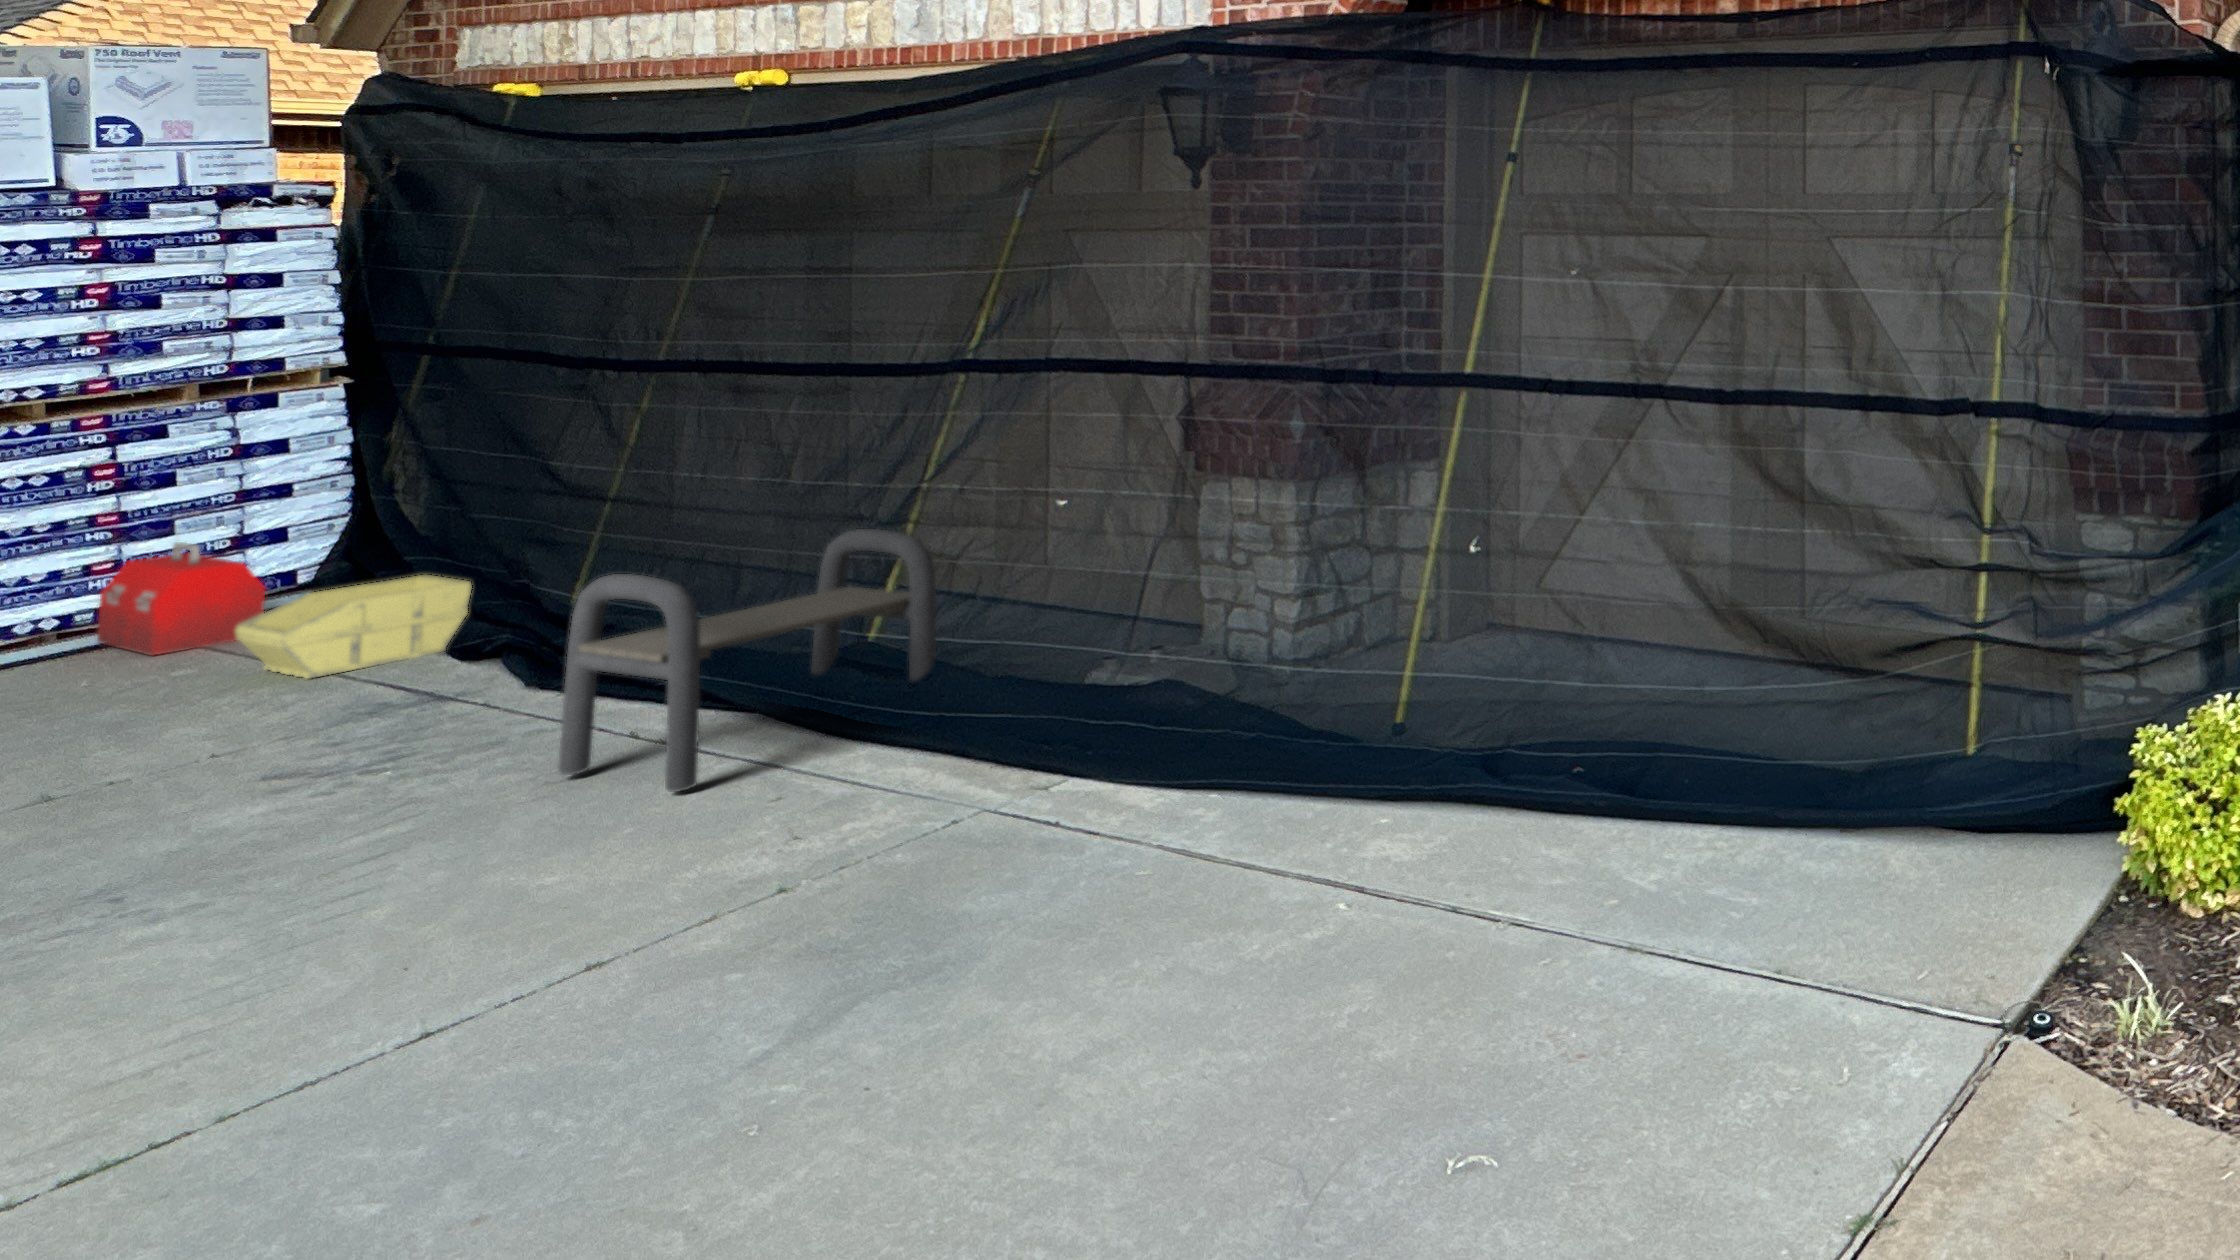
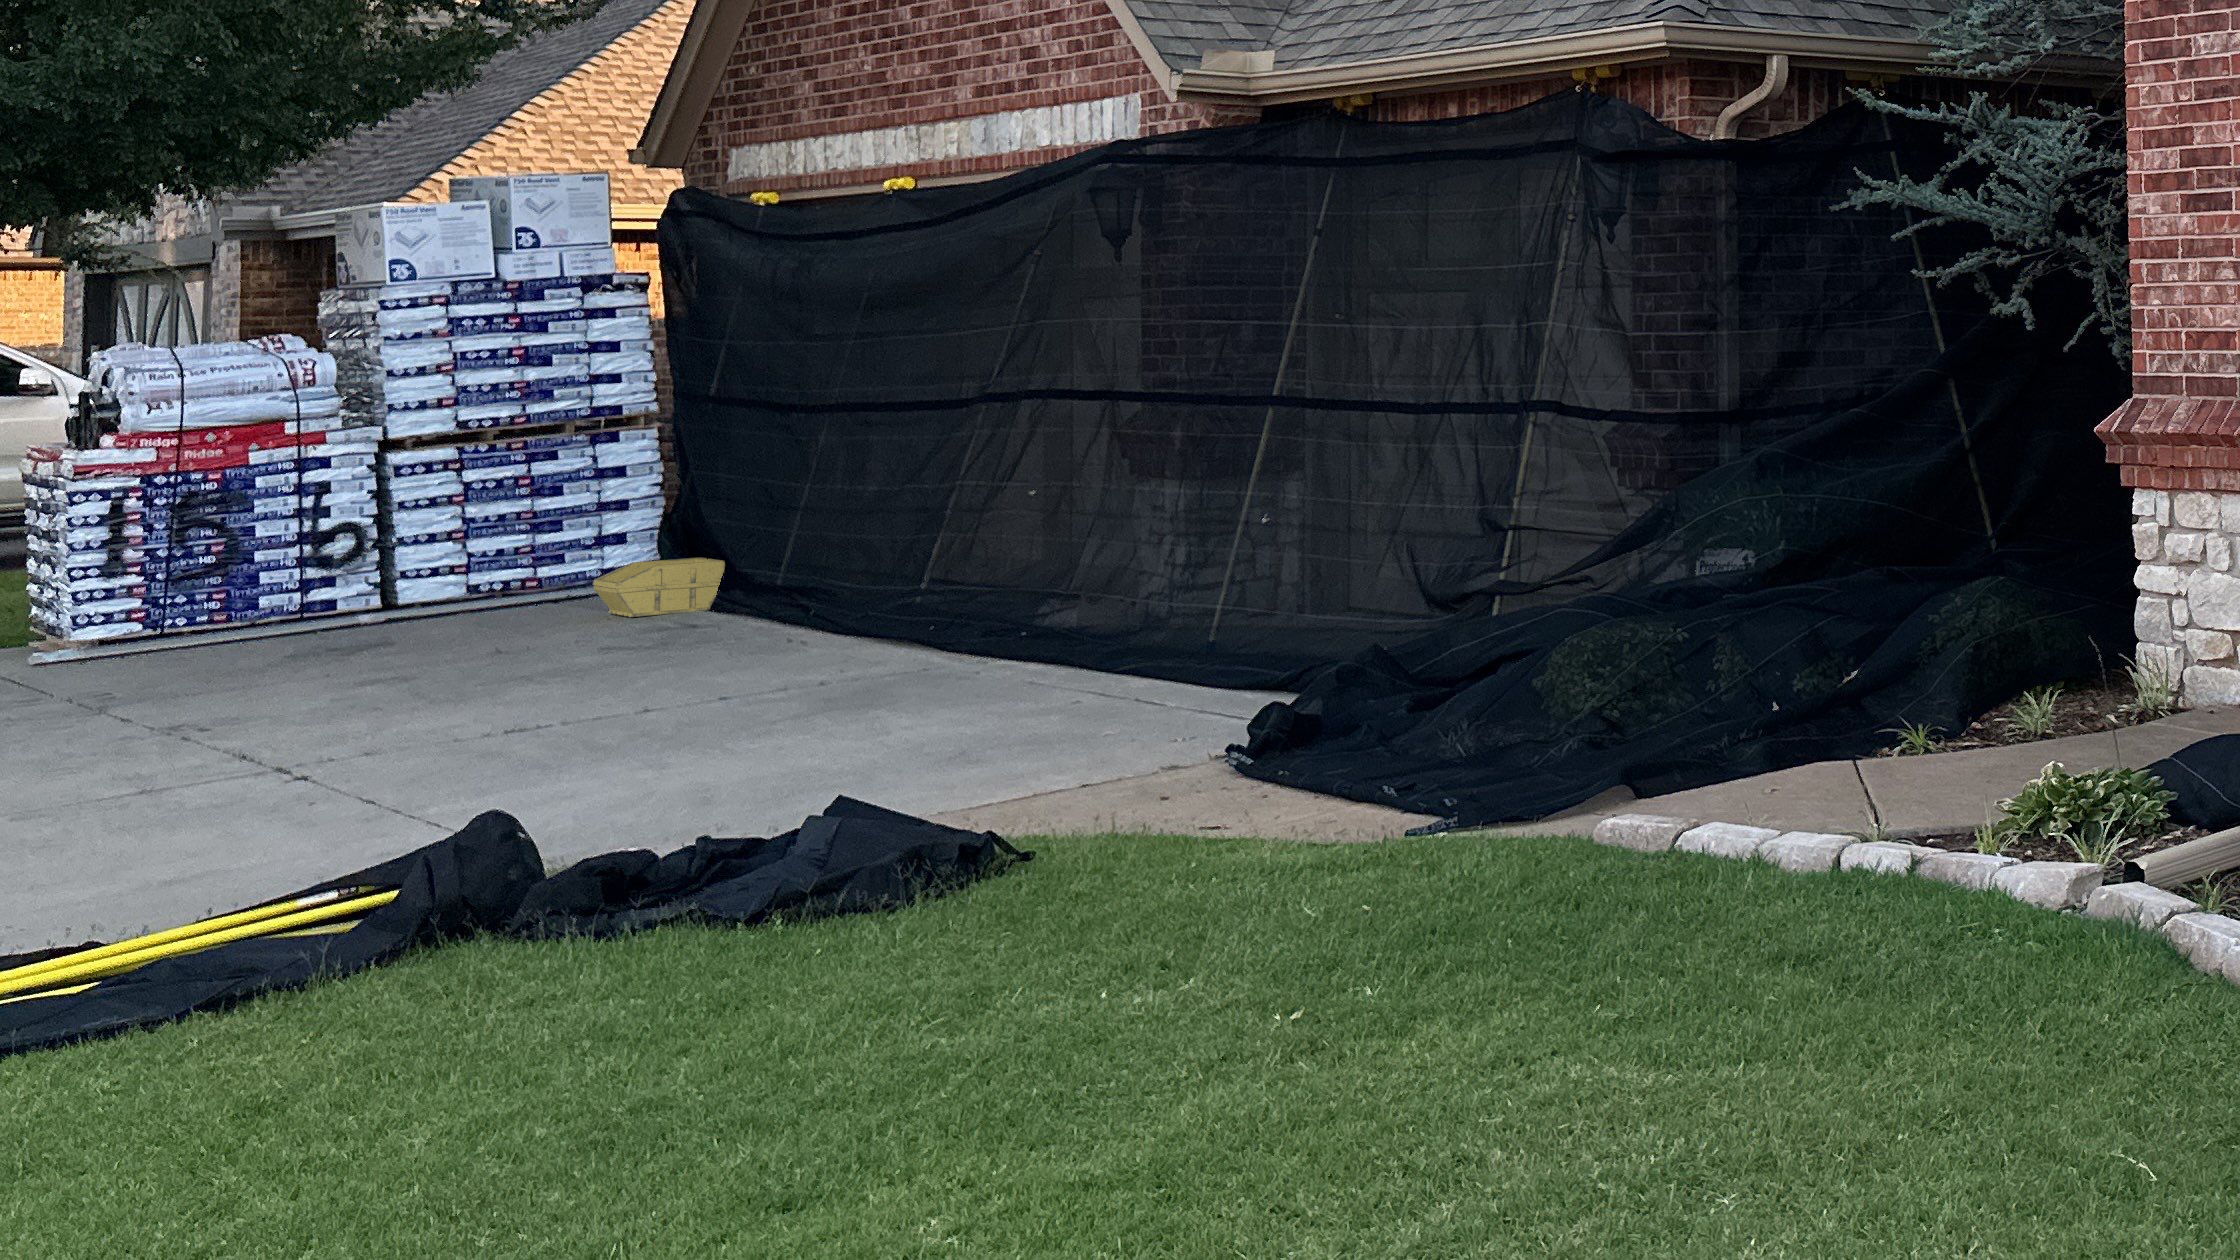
bench: present [558,529,936,792] -> none [742,510,964,658]
toolbox: present [97,542,265,655] -> none [523,532,613,607]

